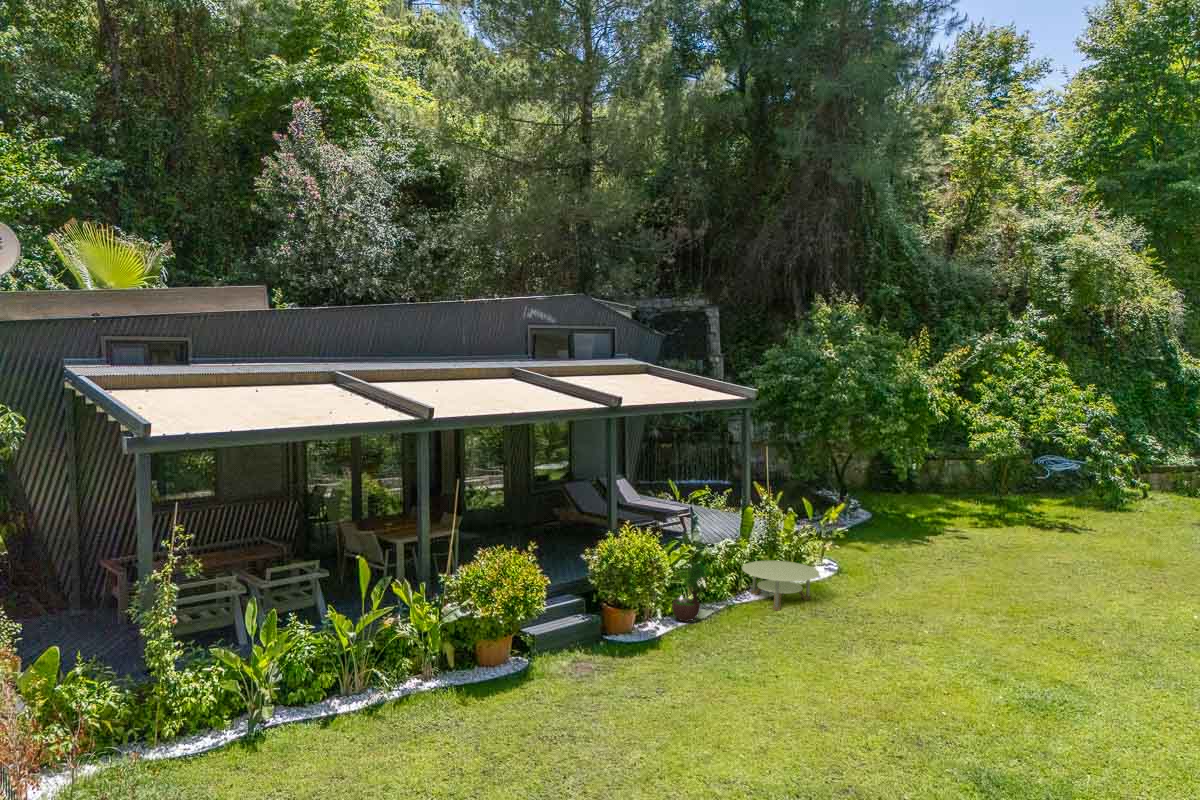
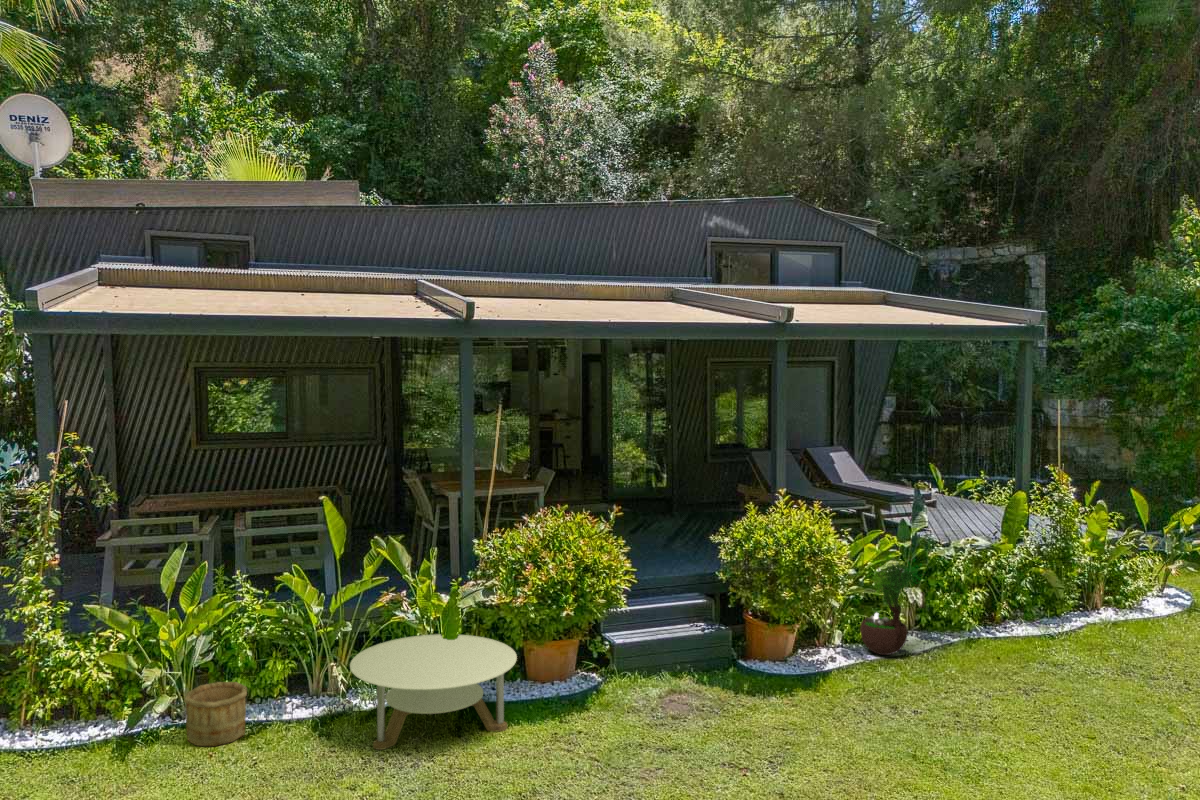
round table: present [742,561,819,611] -> present [350,634,517,750]
wooden bucket: none [275,692,320,739] -> present [184,682,247,746]

